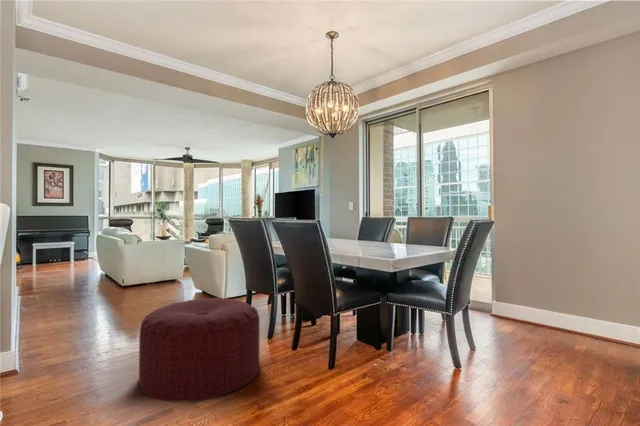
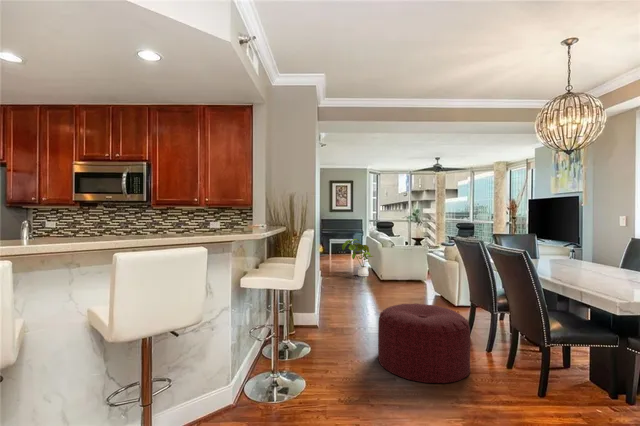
house plant: none [59,236,112,286] -> present [342,239,373,277]

